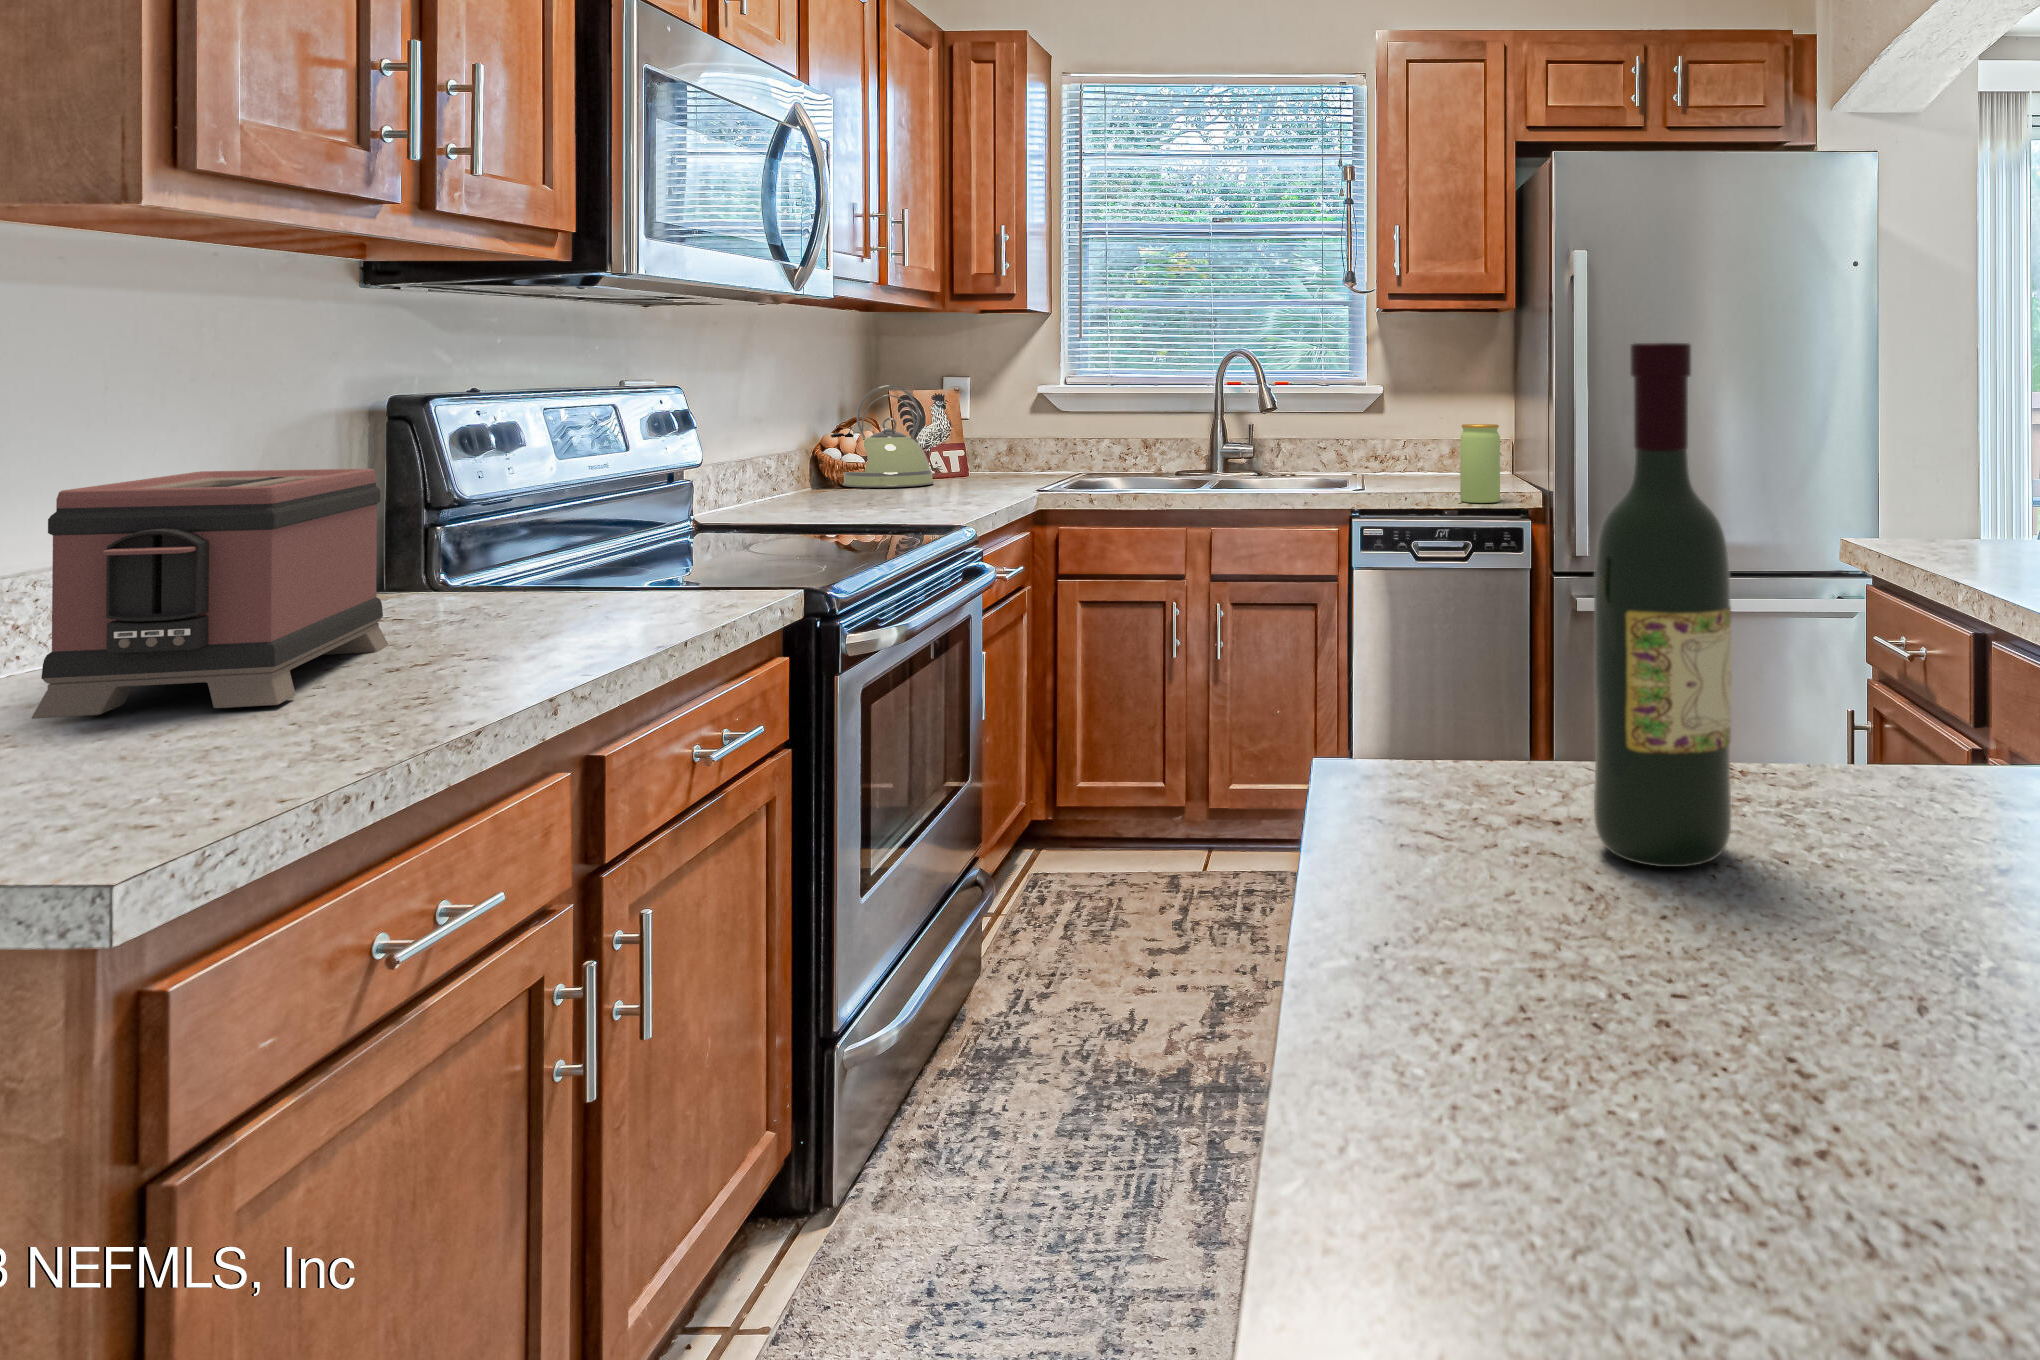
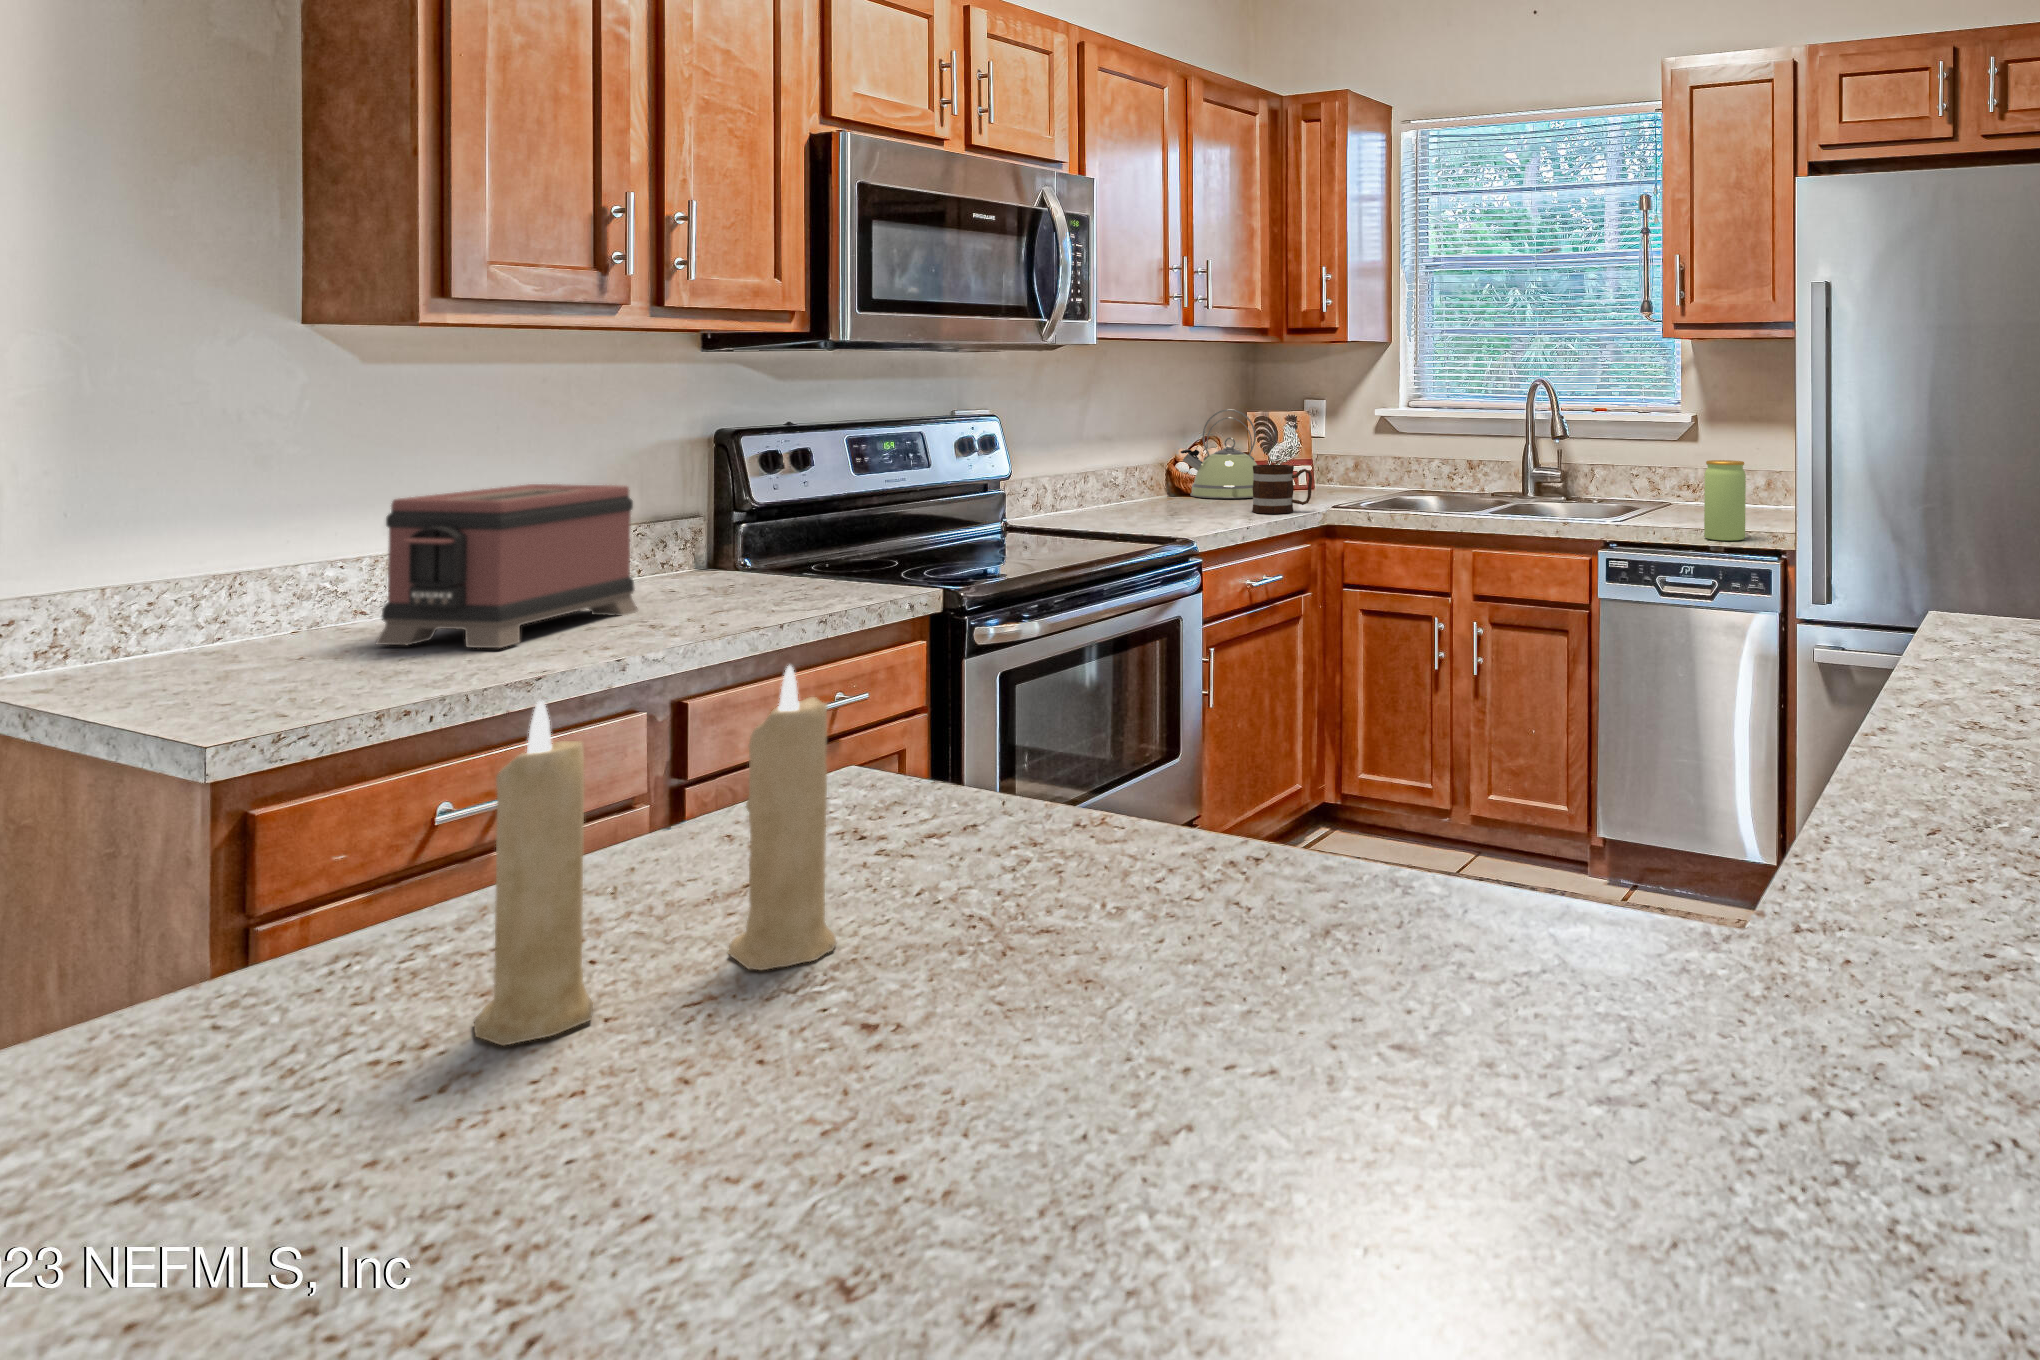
wine bottle: present [1594,343,1732,867] -> none [852,458,963,872]
mug: none [956,444,1023,499] -> present [1252,464,1312,514]
candle: none [1743,573,1901,1142] -> present [474,666,836,1045]

